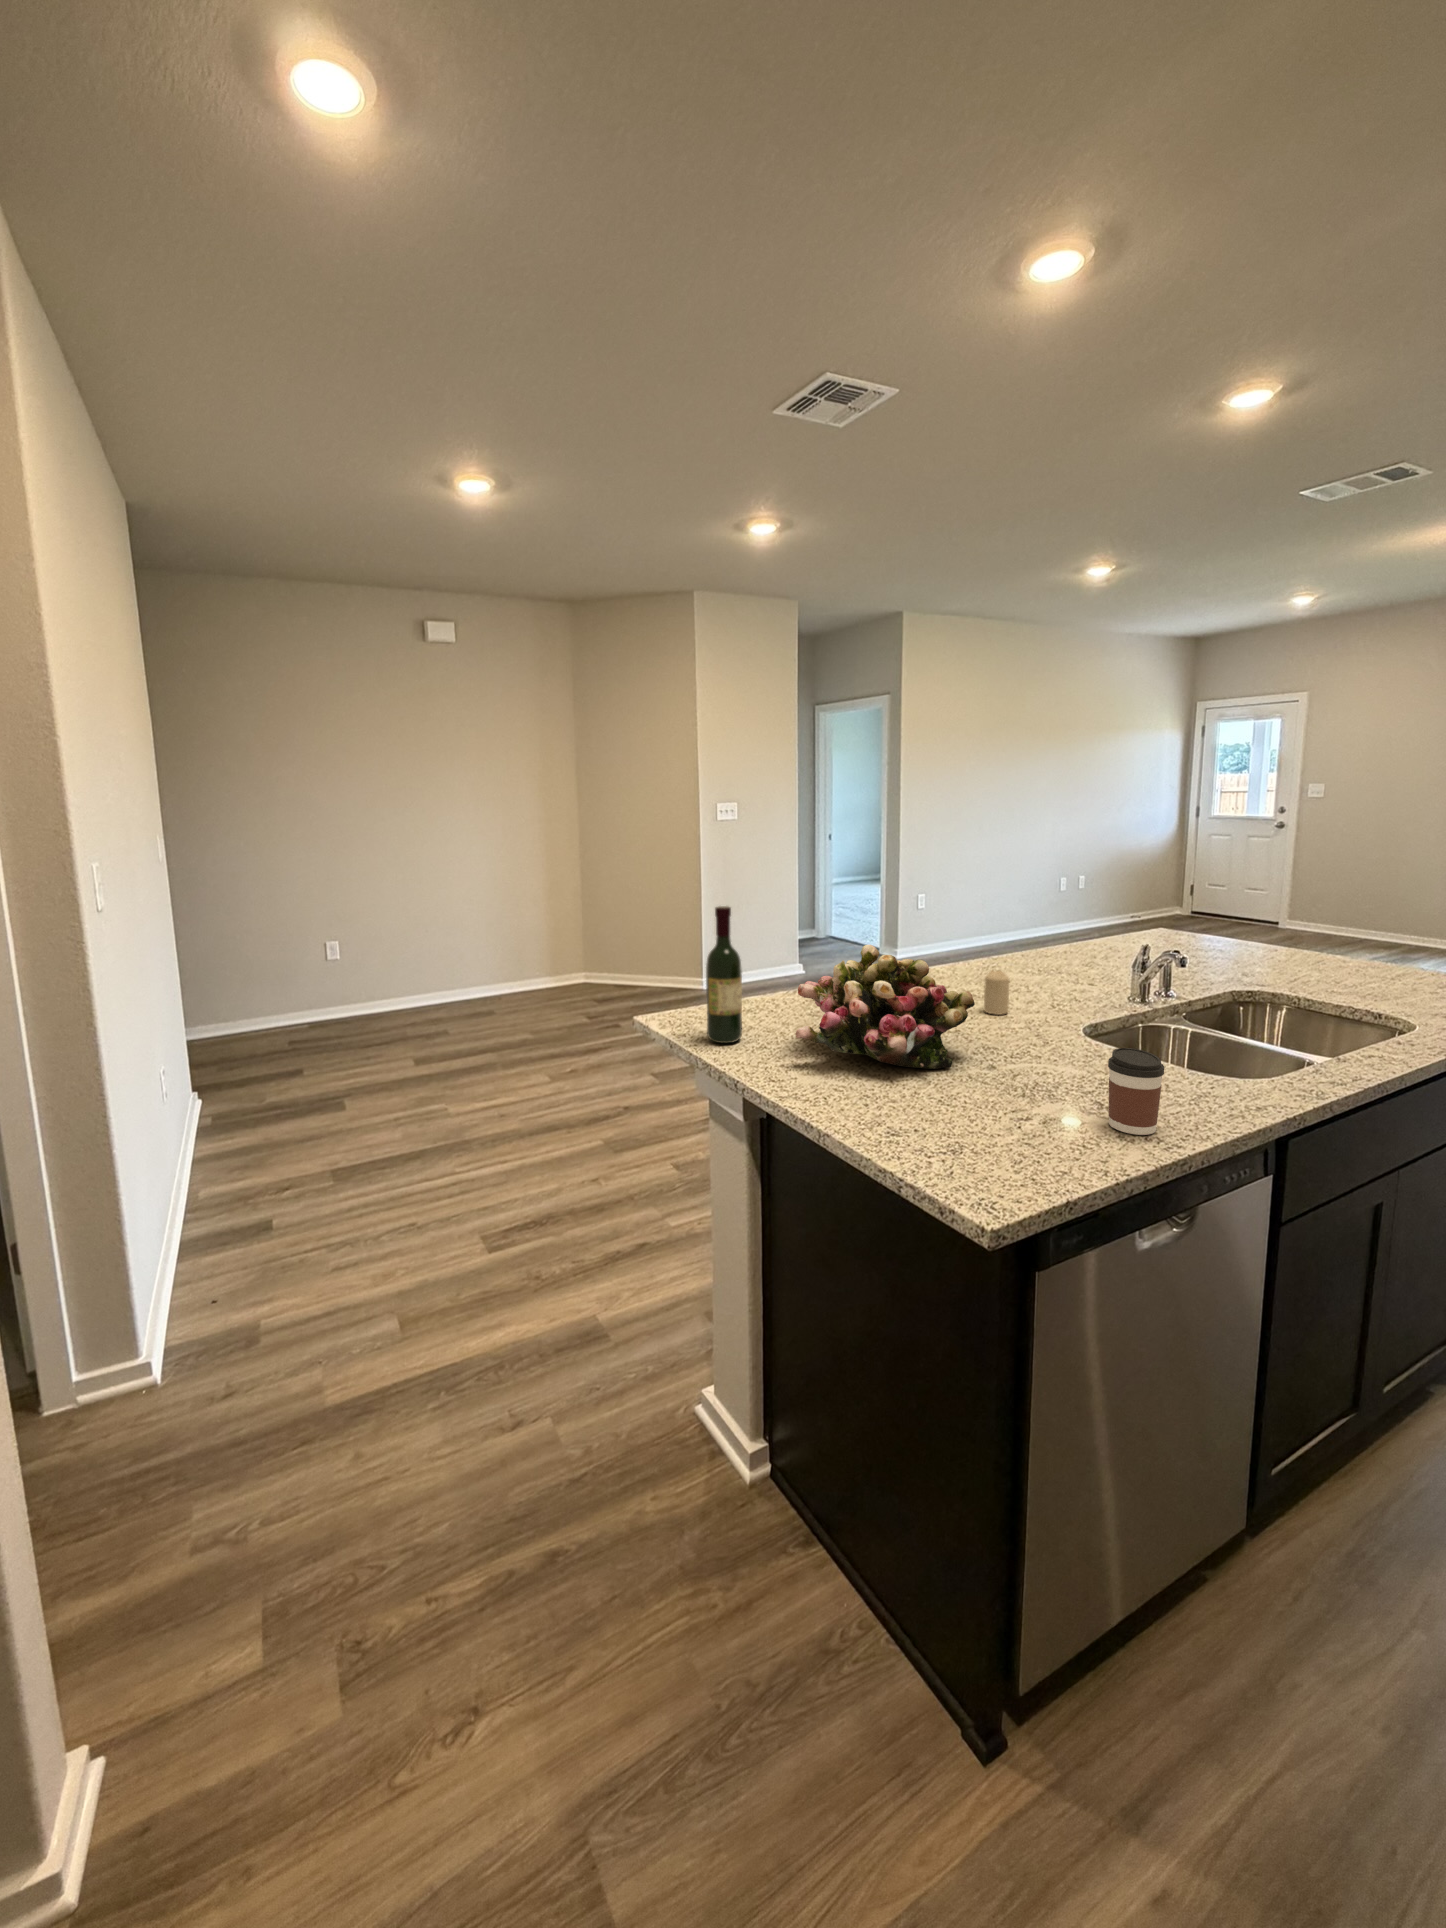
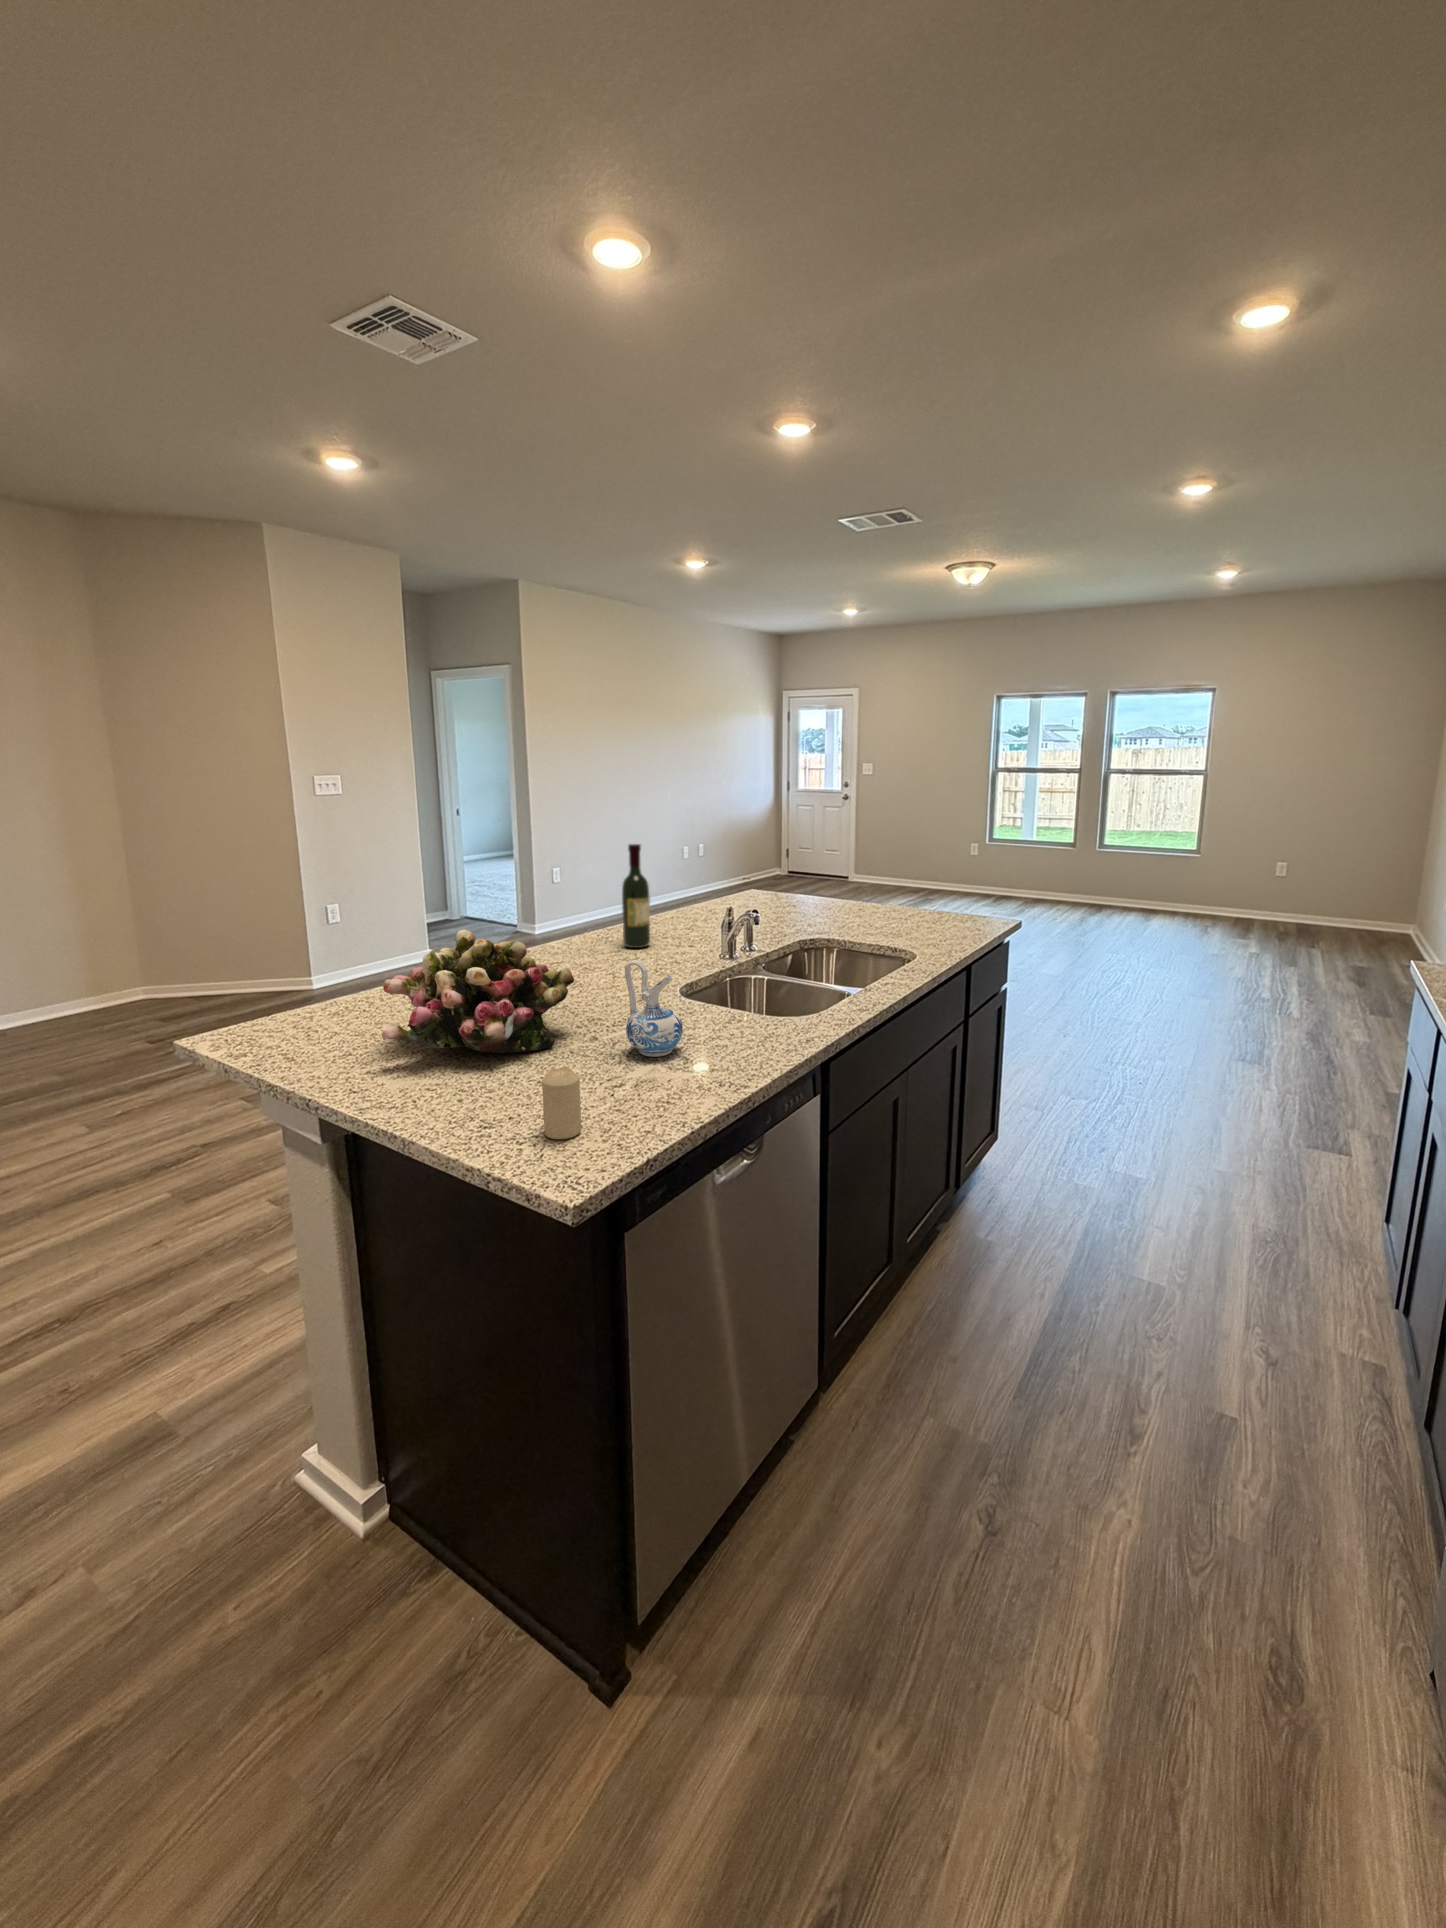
wine bottle: present [706,906,742,1043] -> present [622,844,650,948]
candle: present [984,971,1009,1015] -> present [542,1067,581,1139]
ceramic pitcher: none [1032,990,1098,1095] -> present [625,960,683,1057]
coffee cup: present [1108,1048,1164,1135] -> none [686,1006,731,1083]

